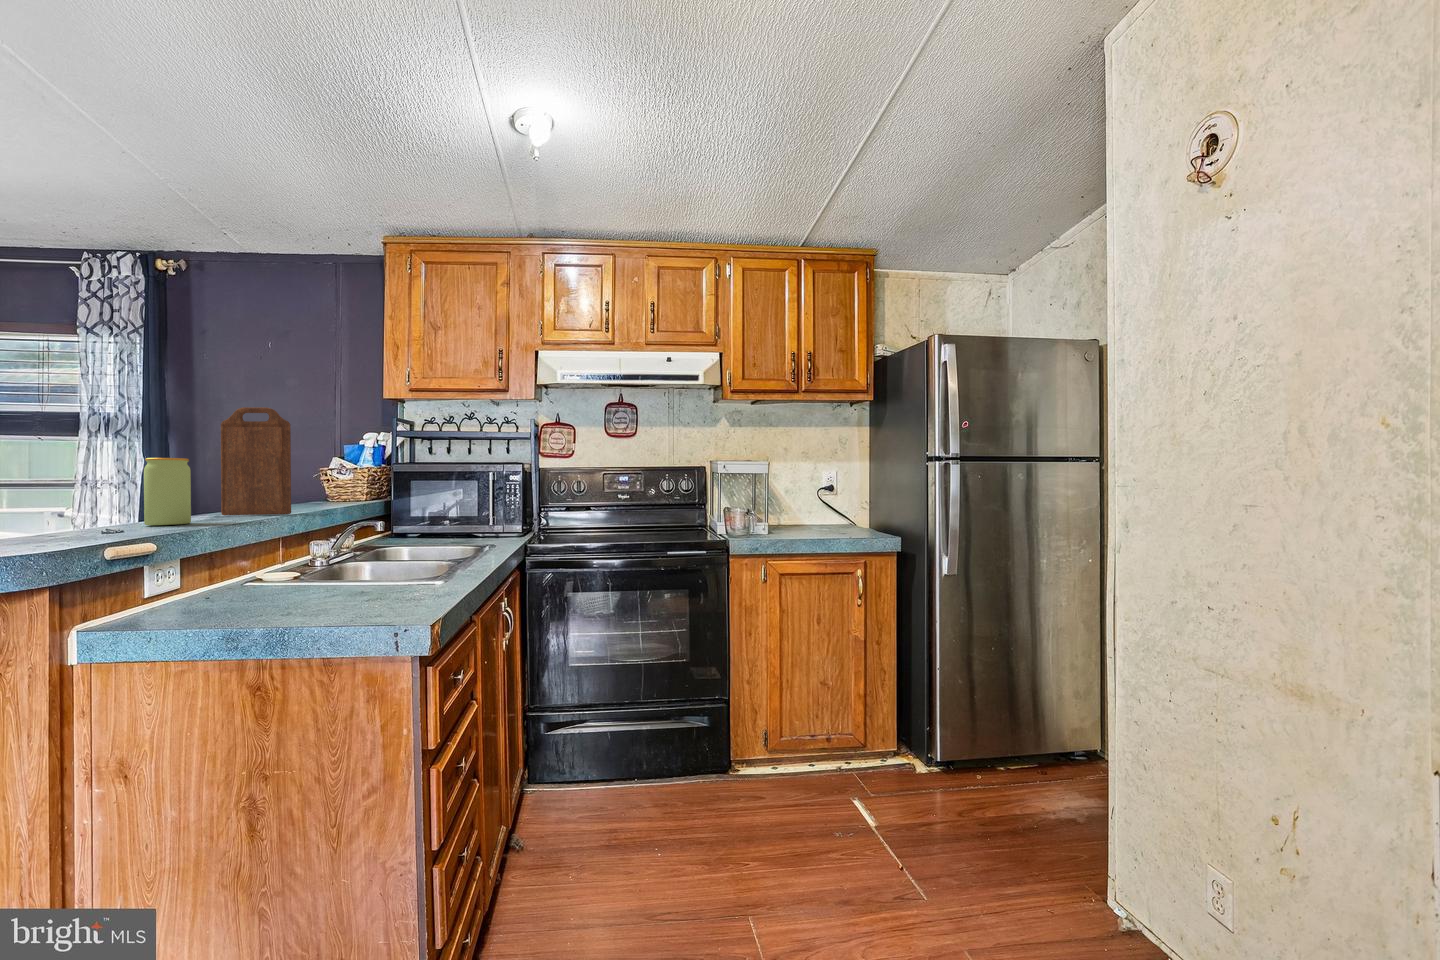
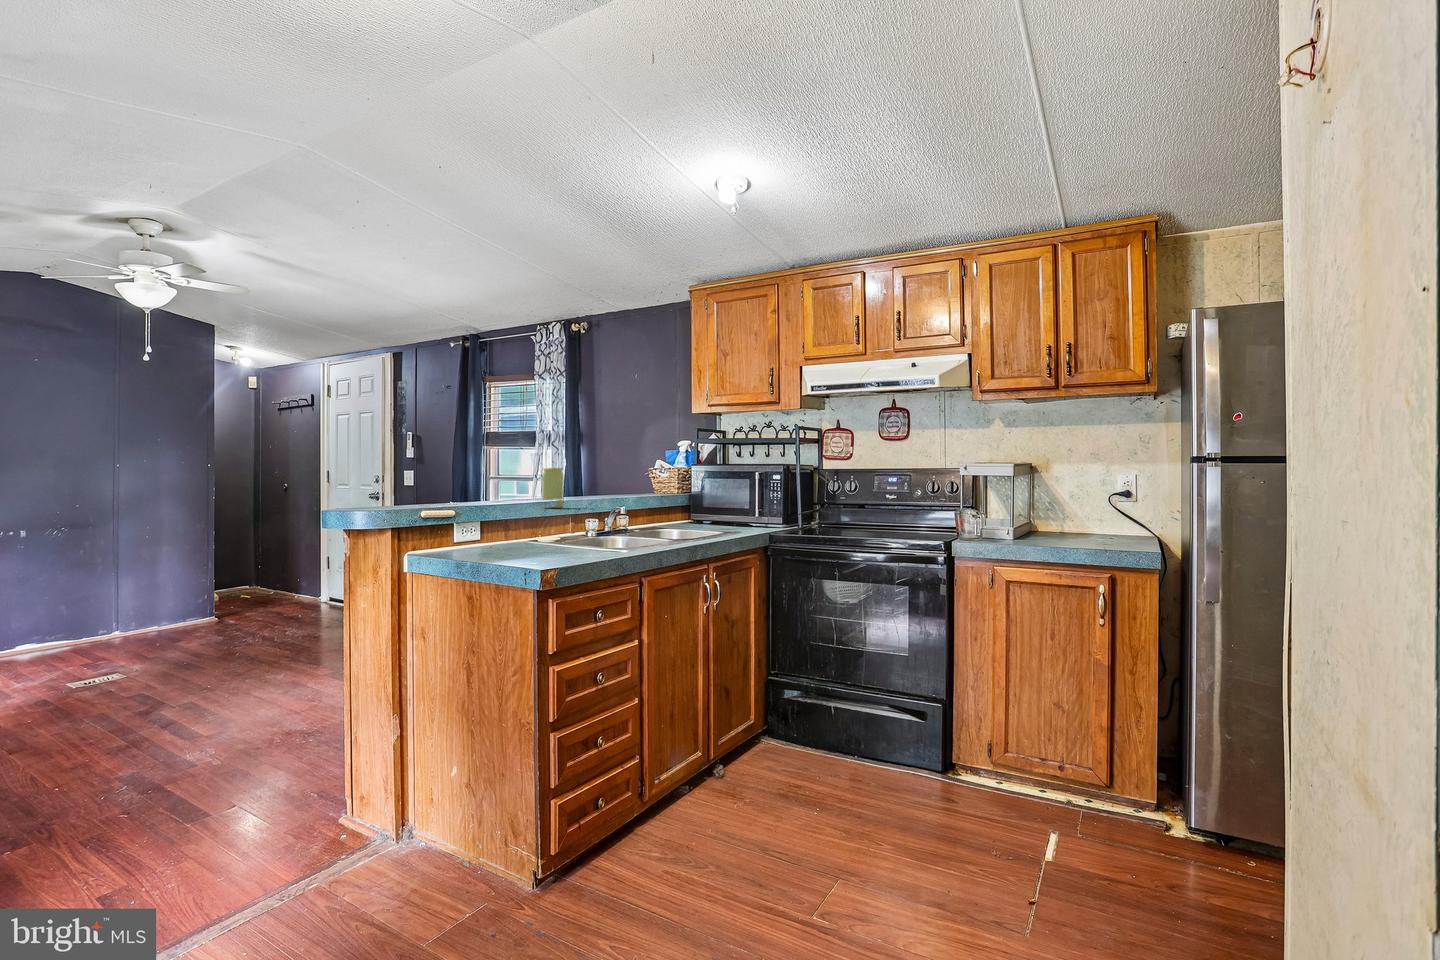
cutting board: present [221,407,291,515] -> none [585,432,620,505]

